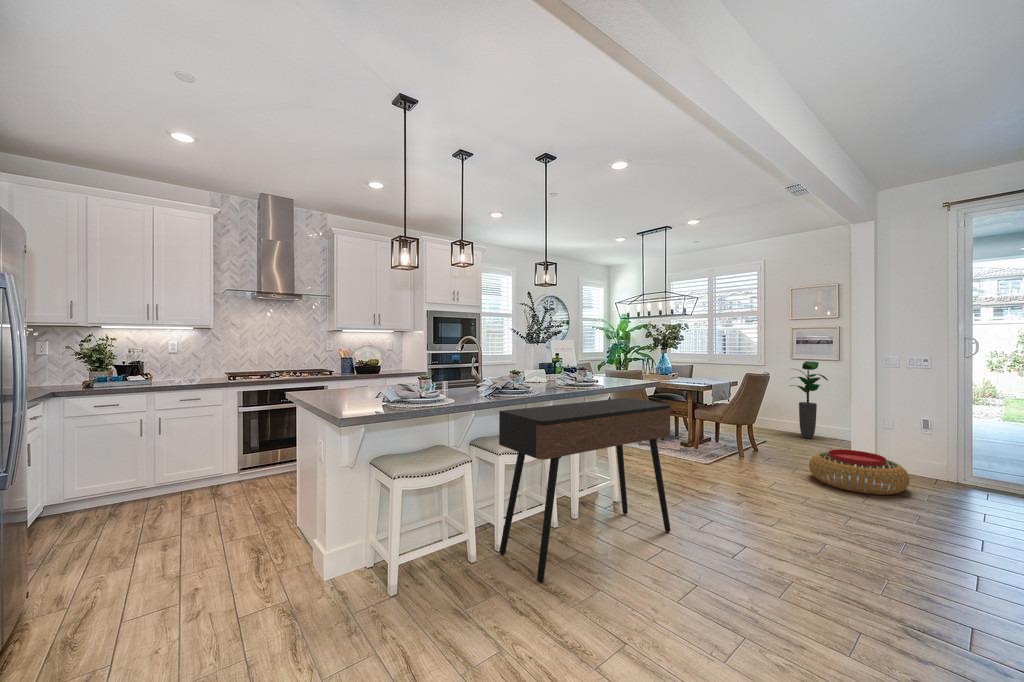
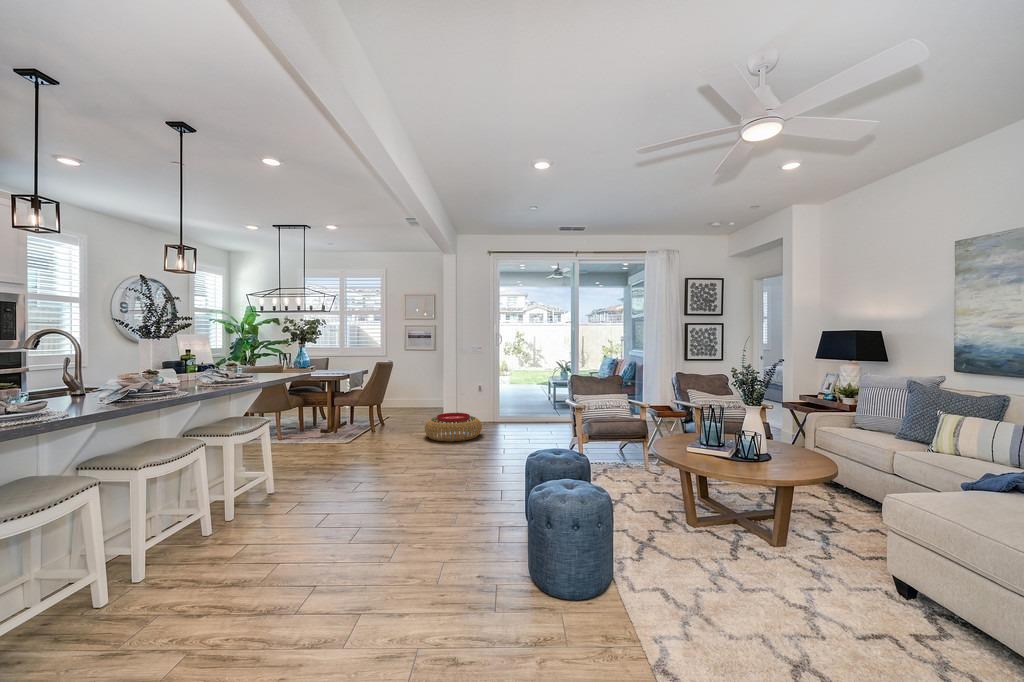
potted plant: present [790,361,828,439] -> none [405,350,432,411]
console table: present [499,398,671,582] -> none [141,390,331,584]

